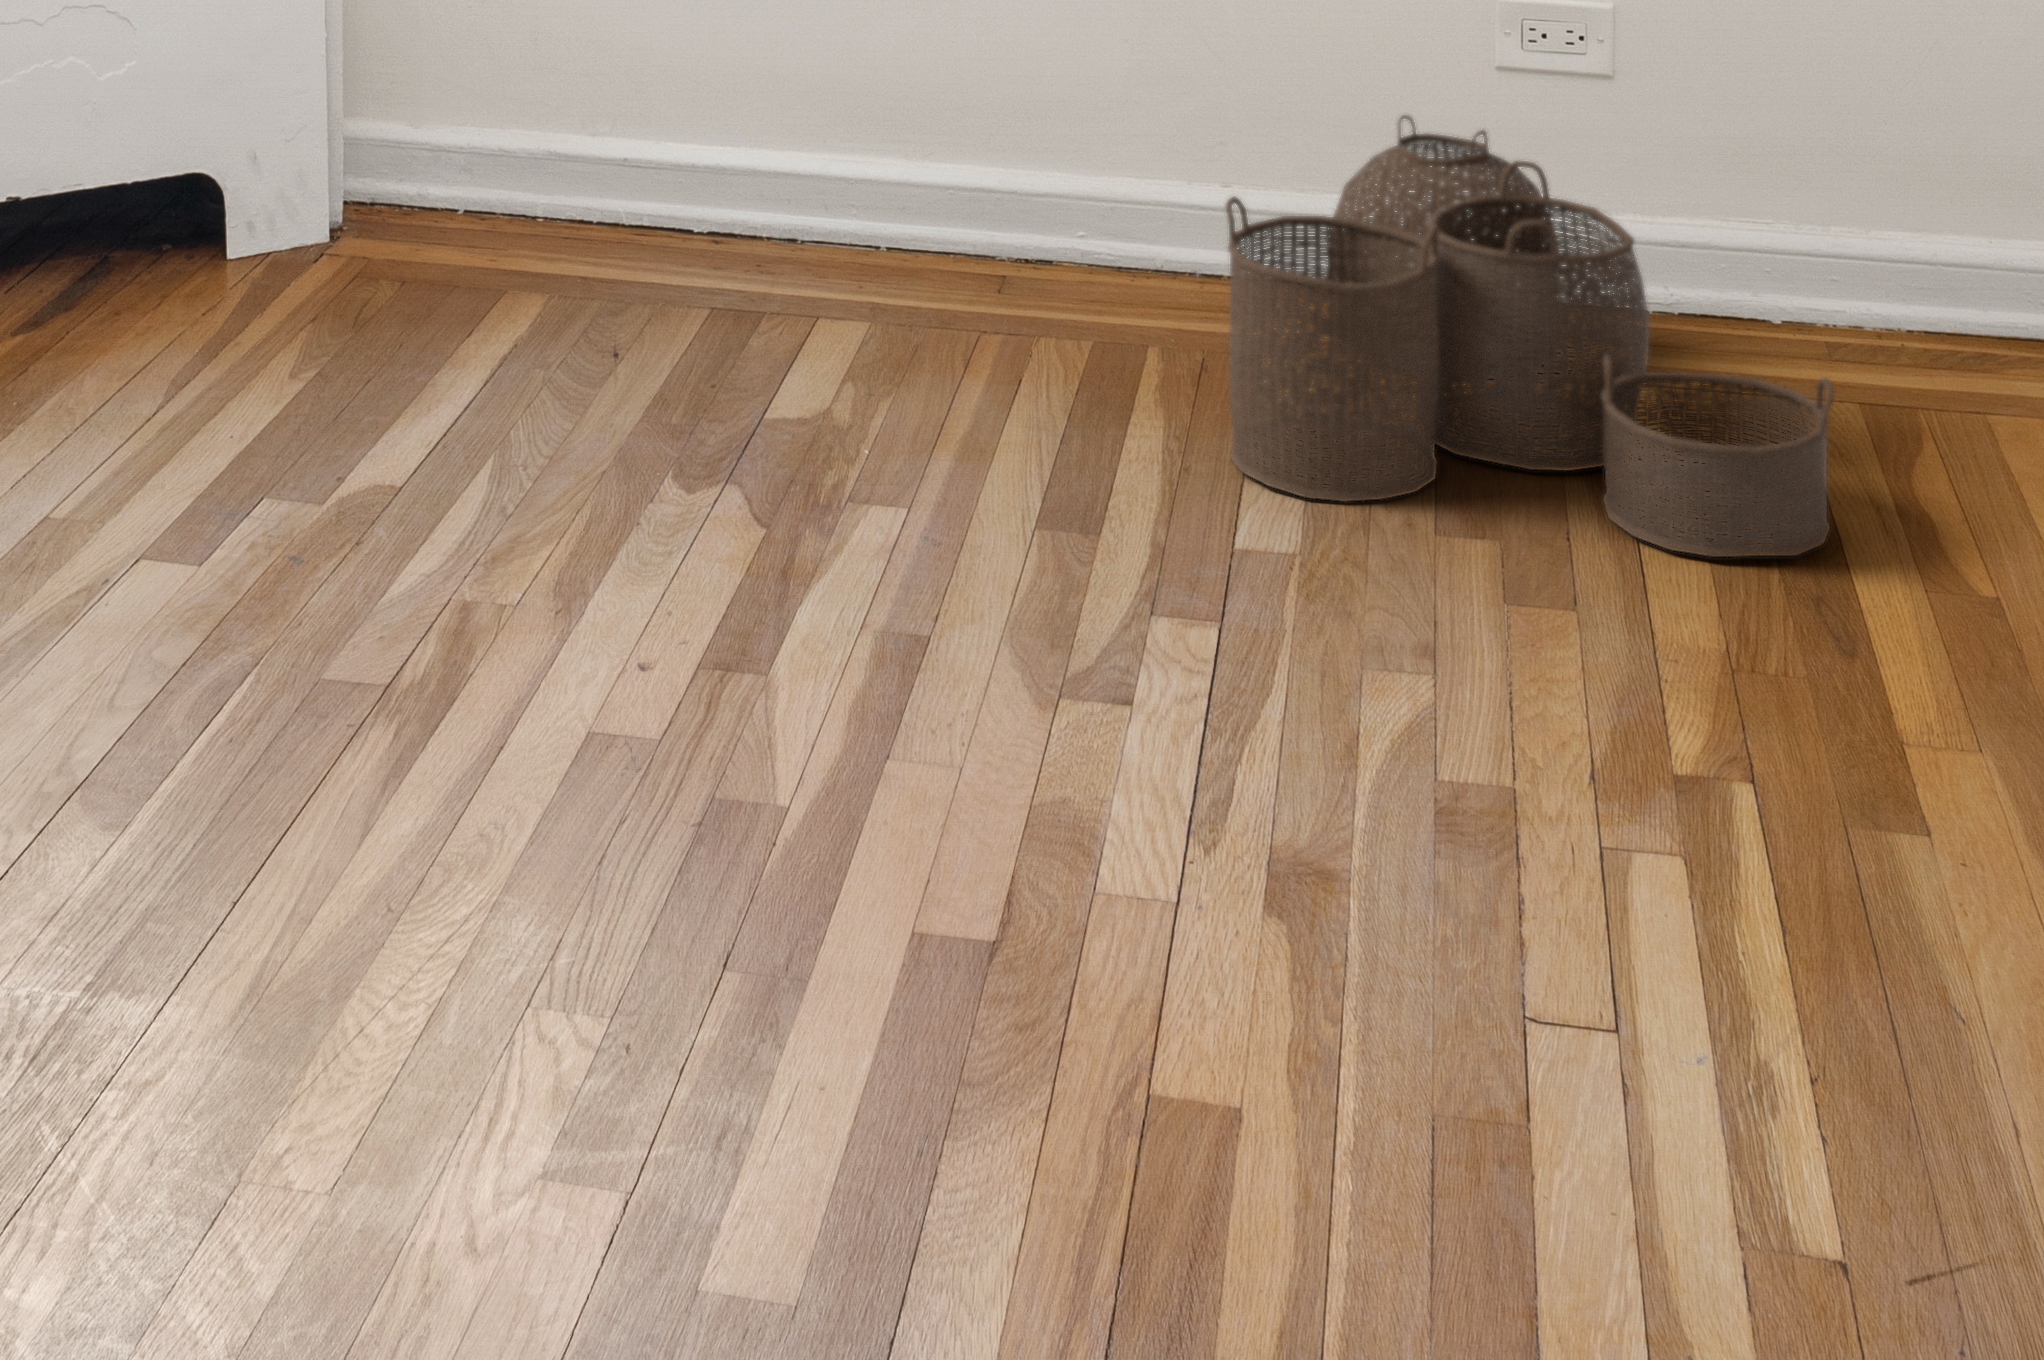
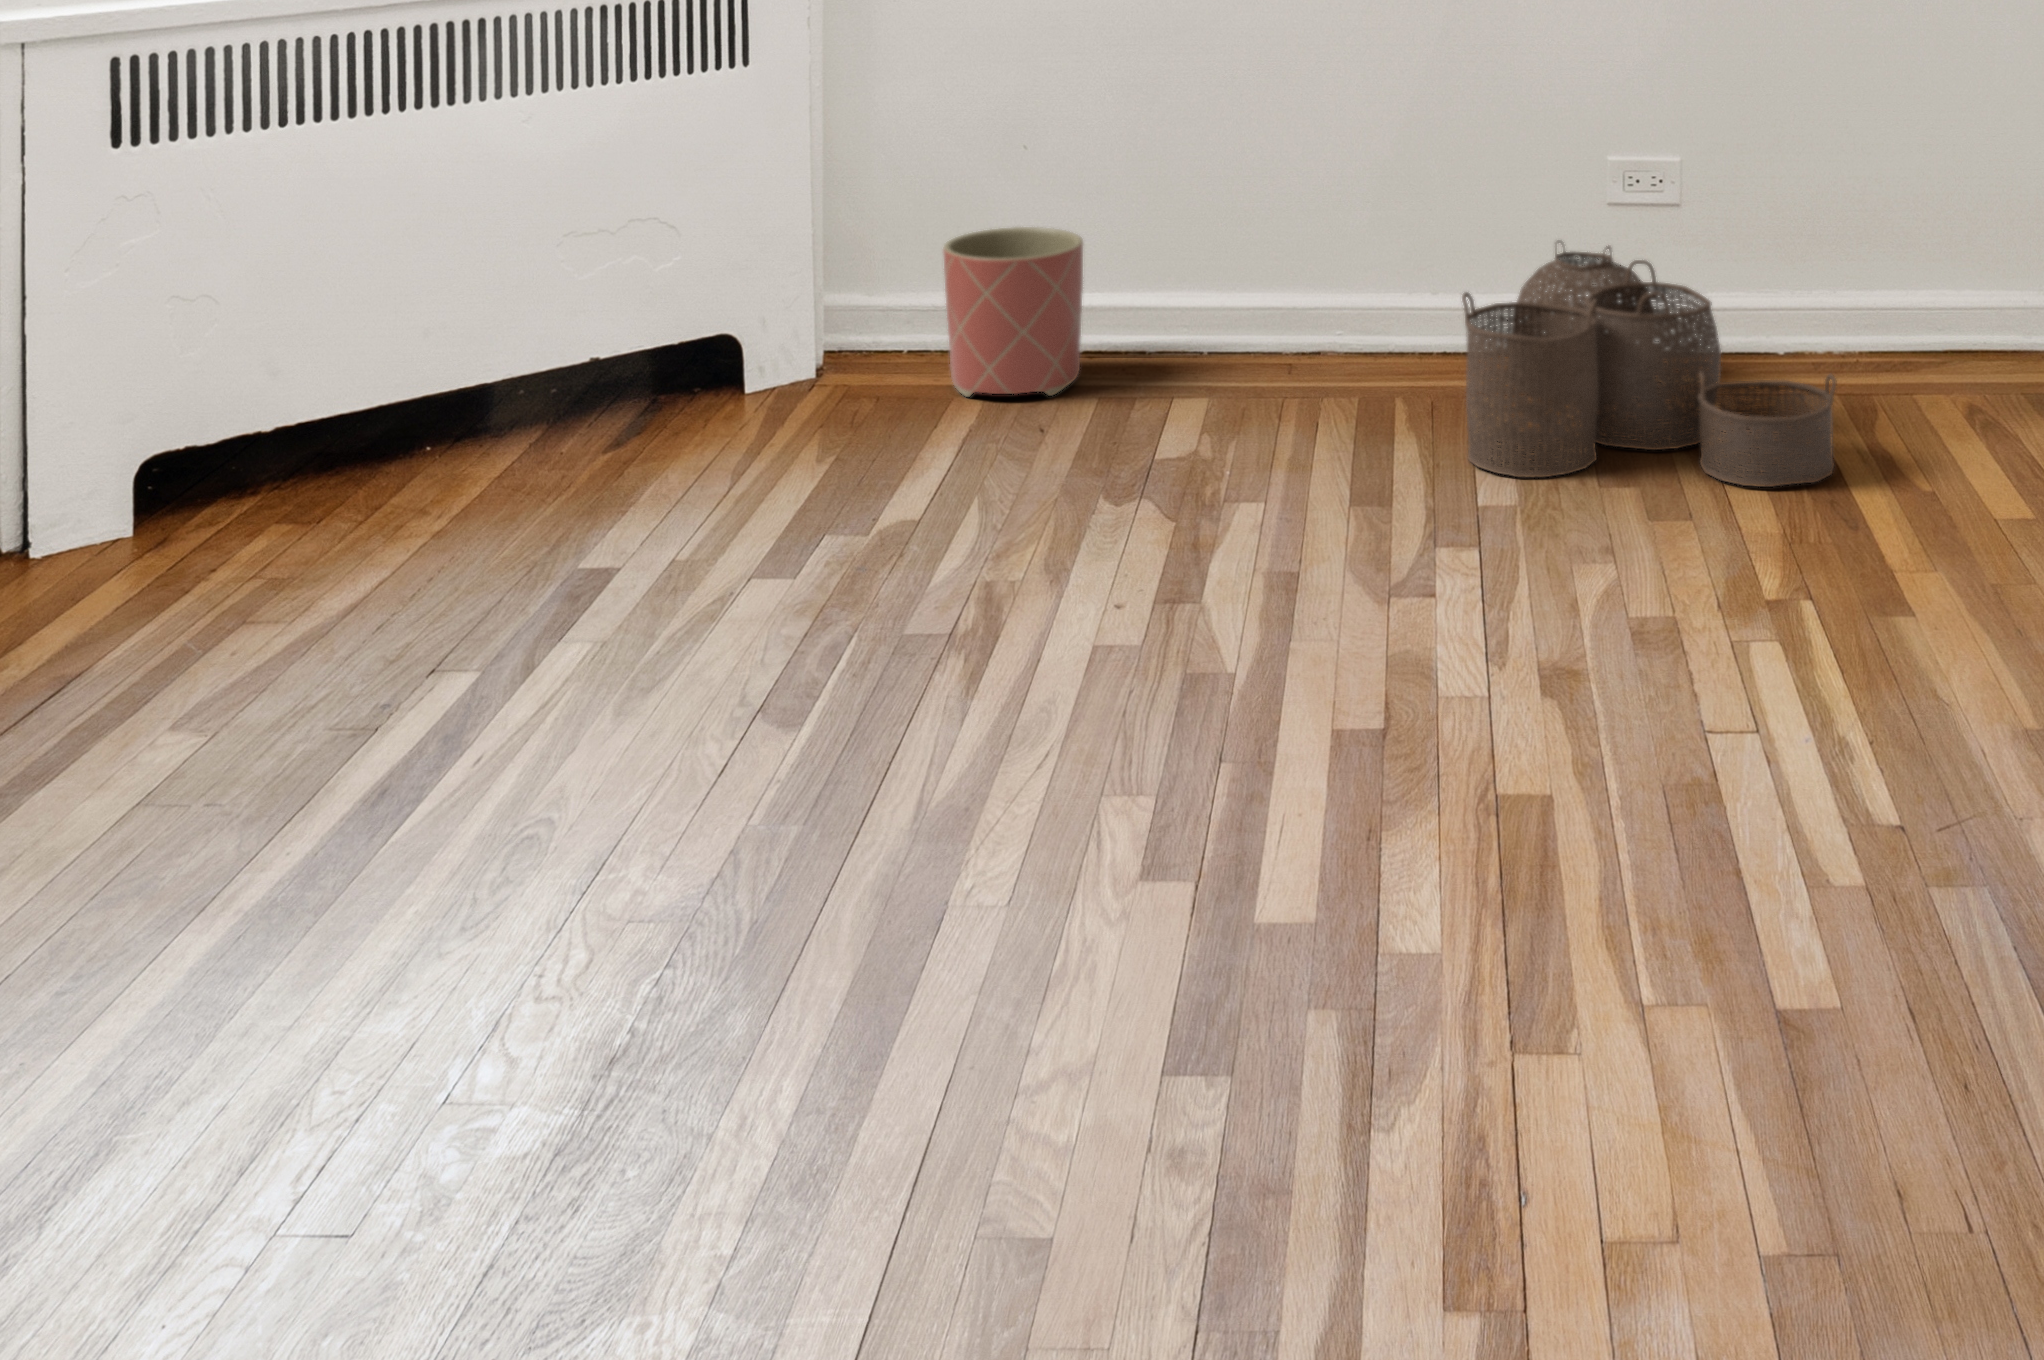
planter: none [496,40,694,293] -> present [943,227,1083,397]

